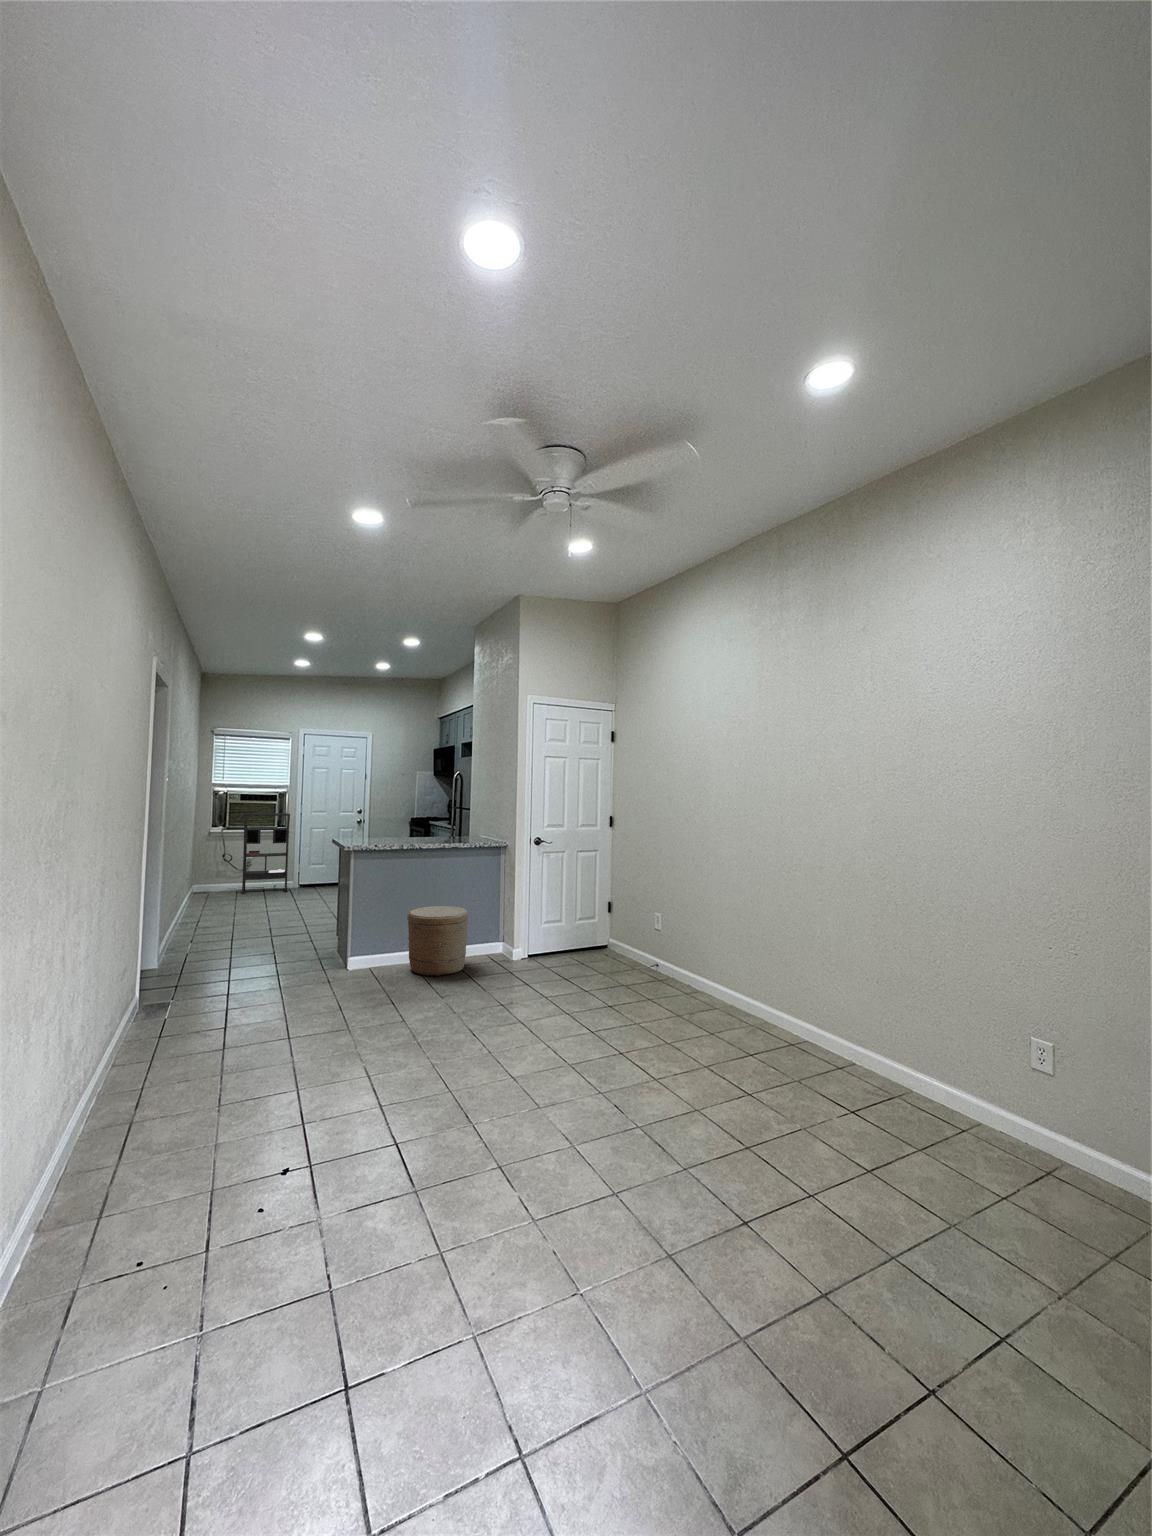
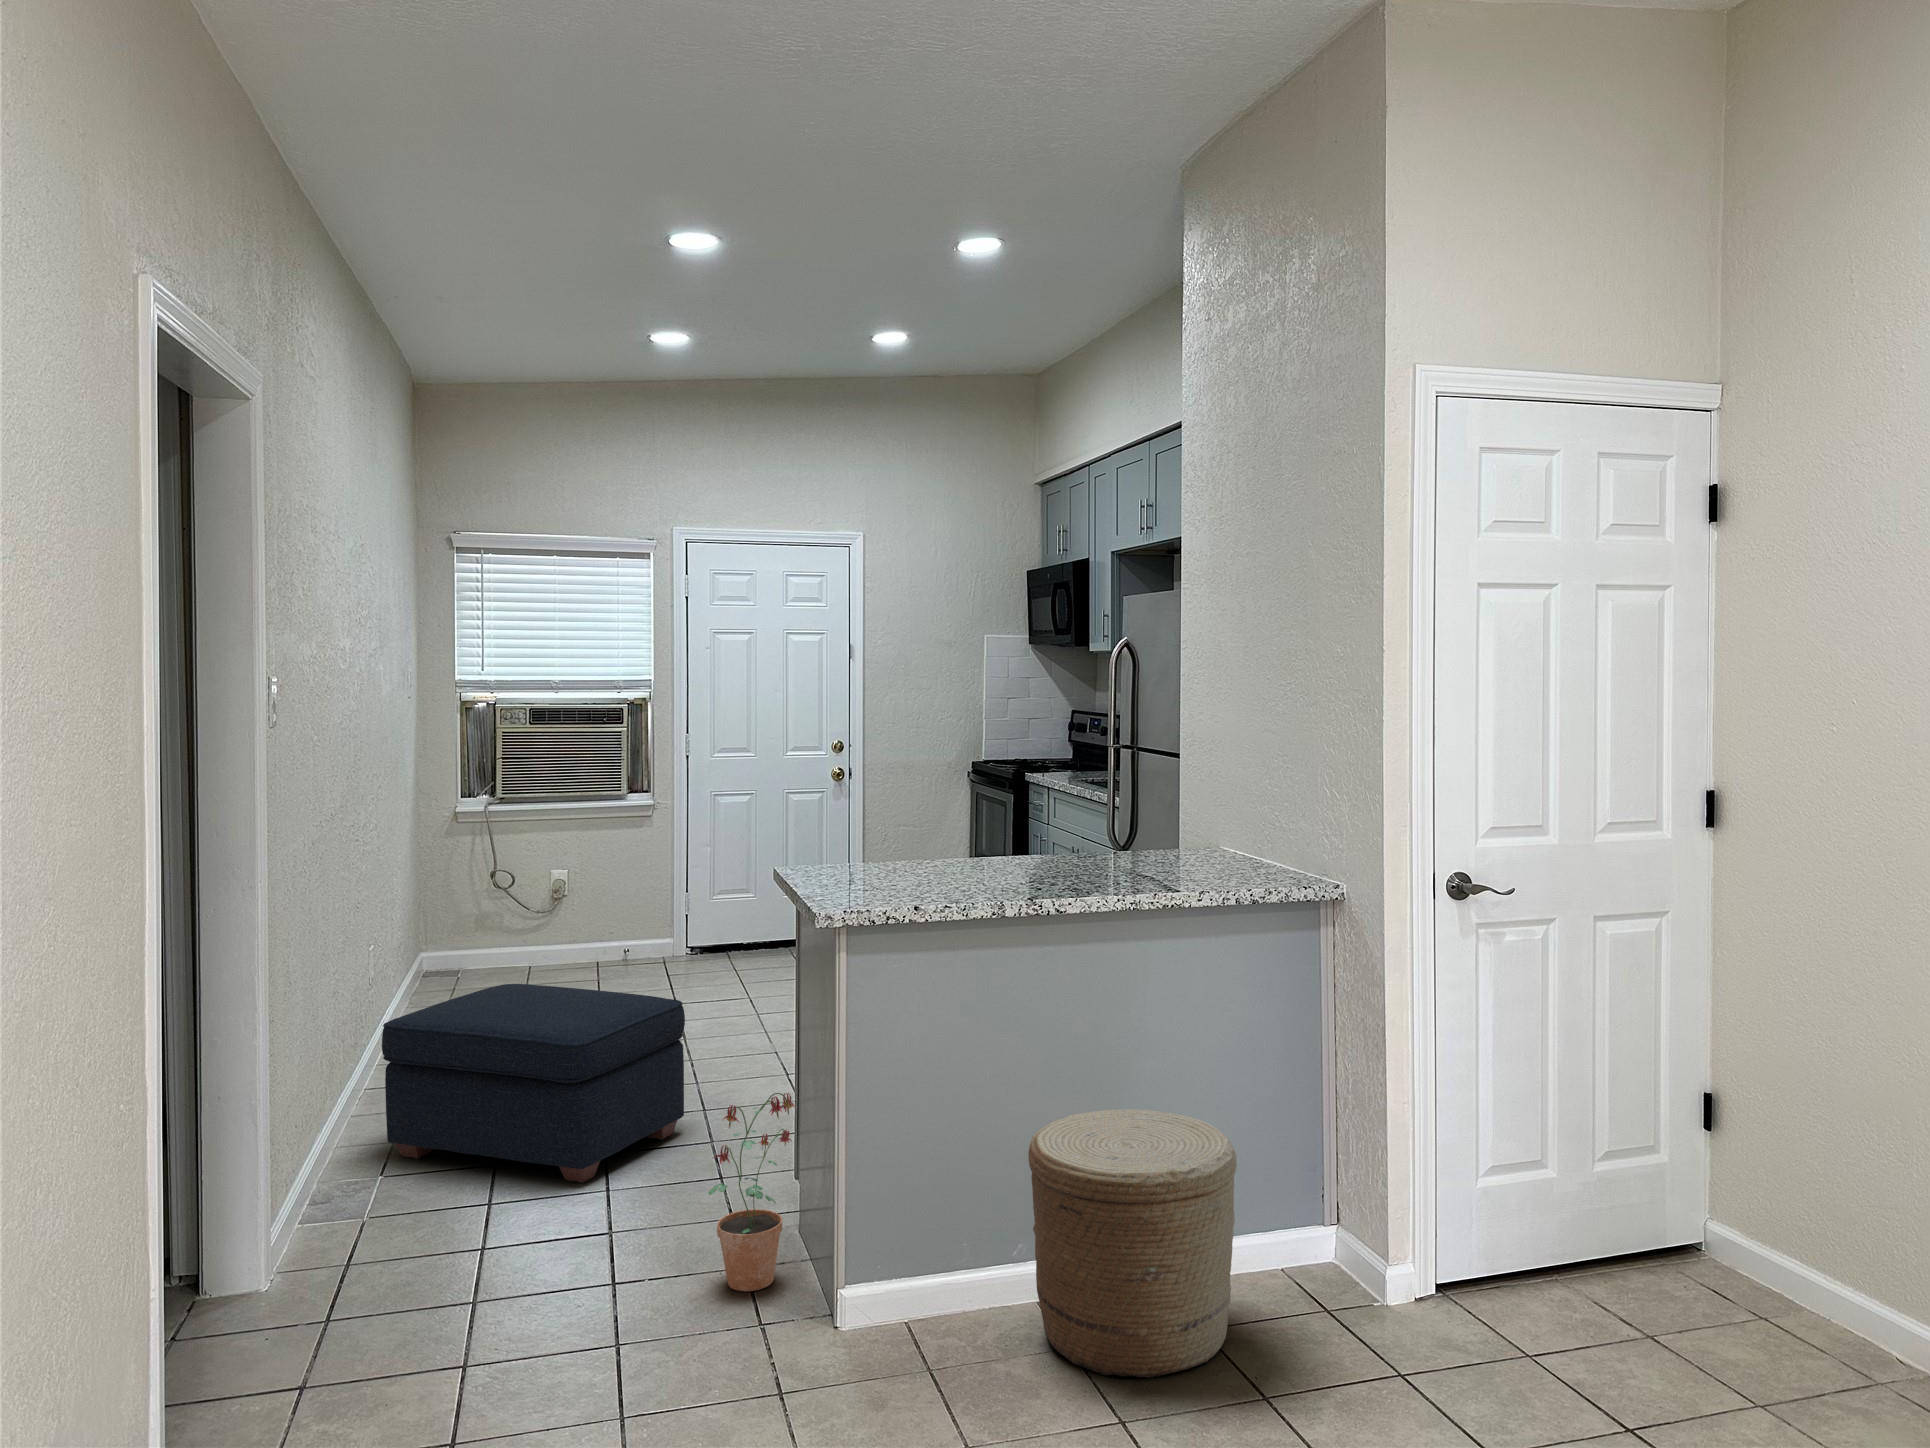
bookshelf: present [241,813,290,895] -> none [538,758,656,977]
ottoman: none [191,884,301,944] -> present [382,984,685,1183]
potted plant: none [307,904,338,964] -> present [708,1093,796,1291]

